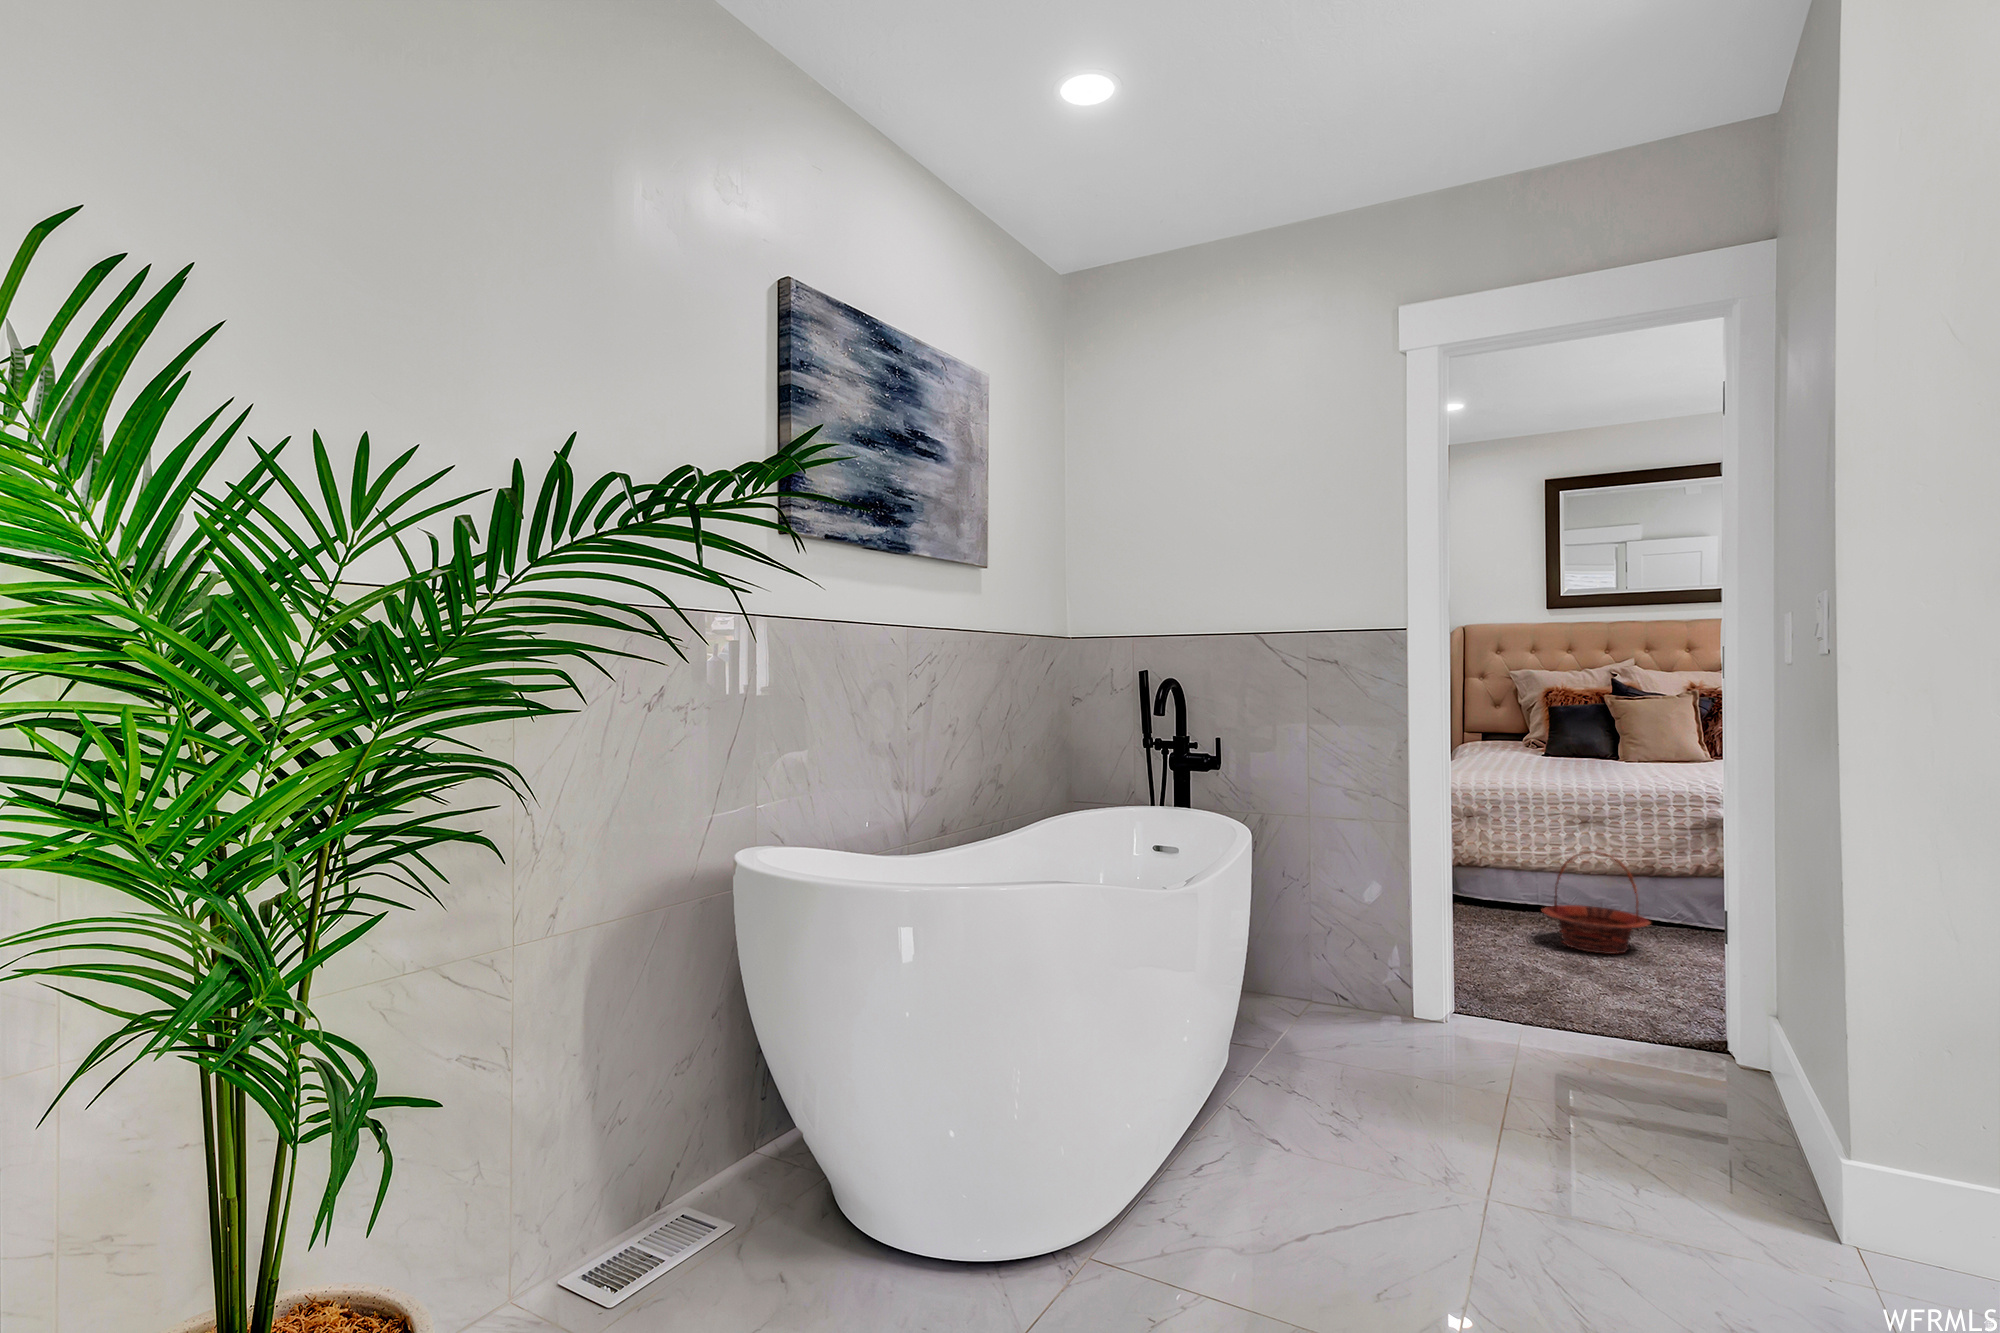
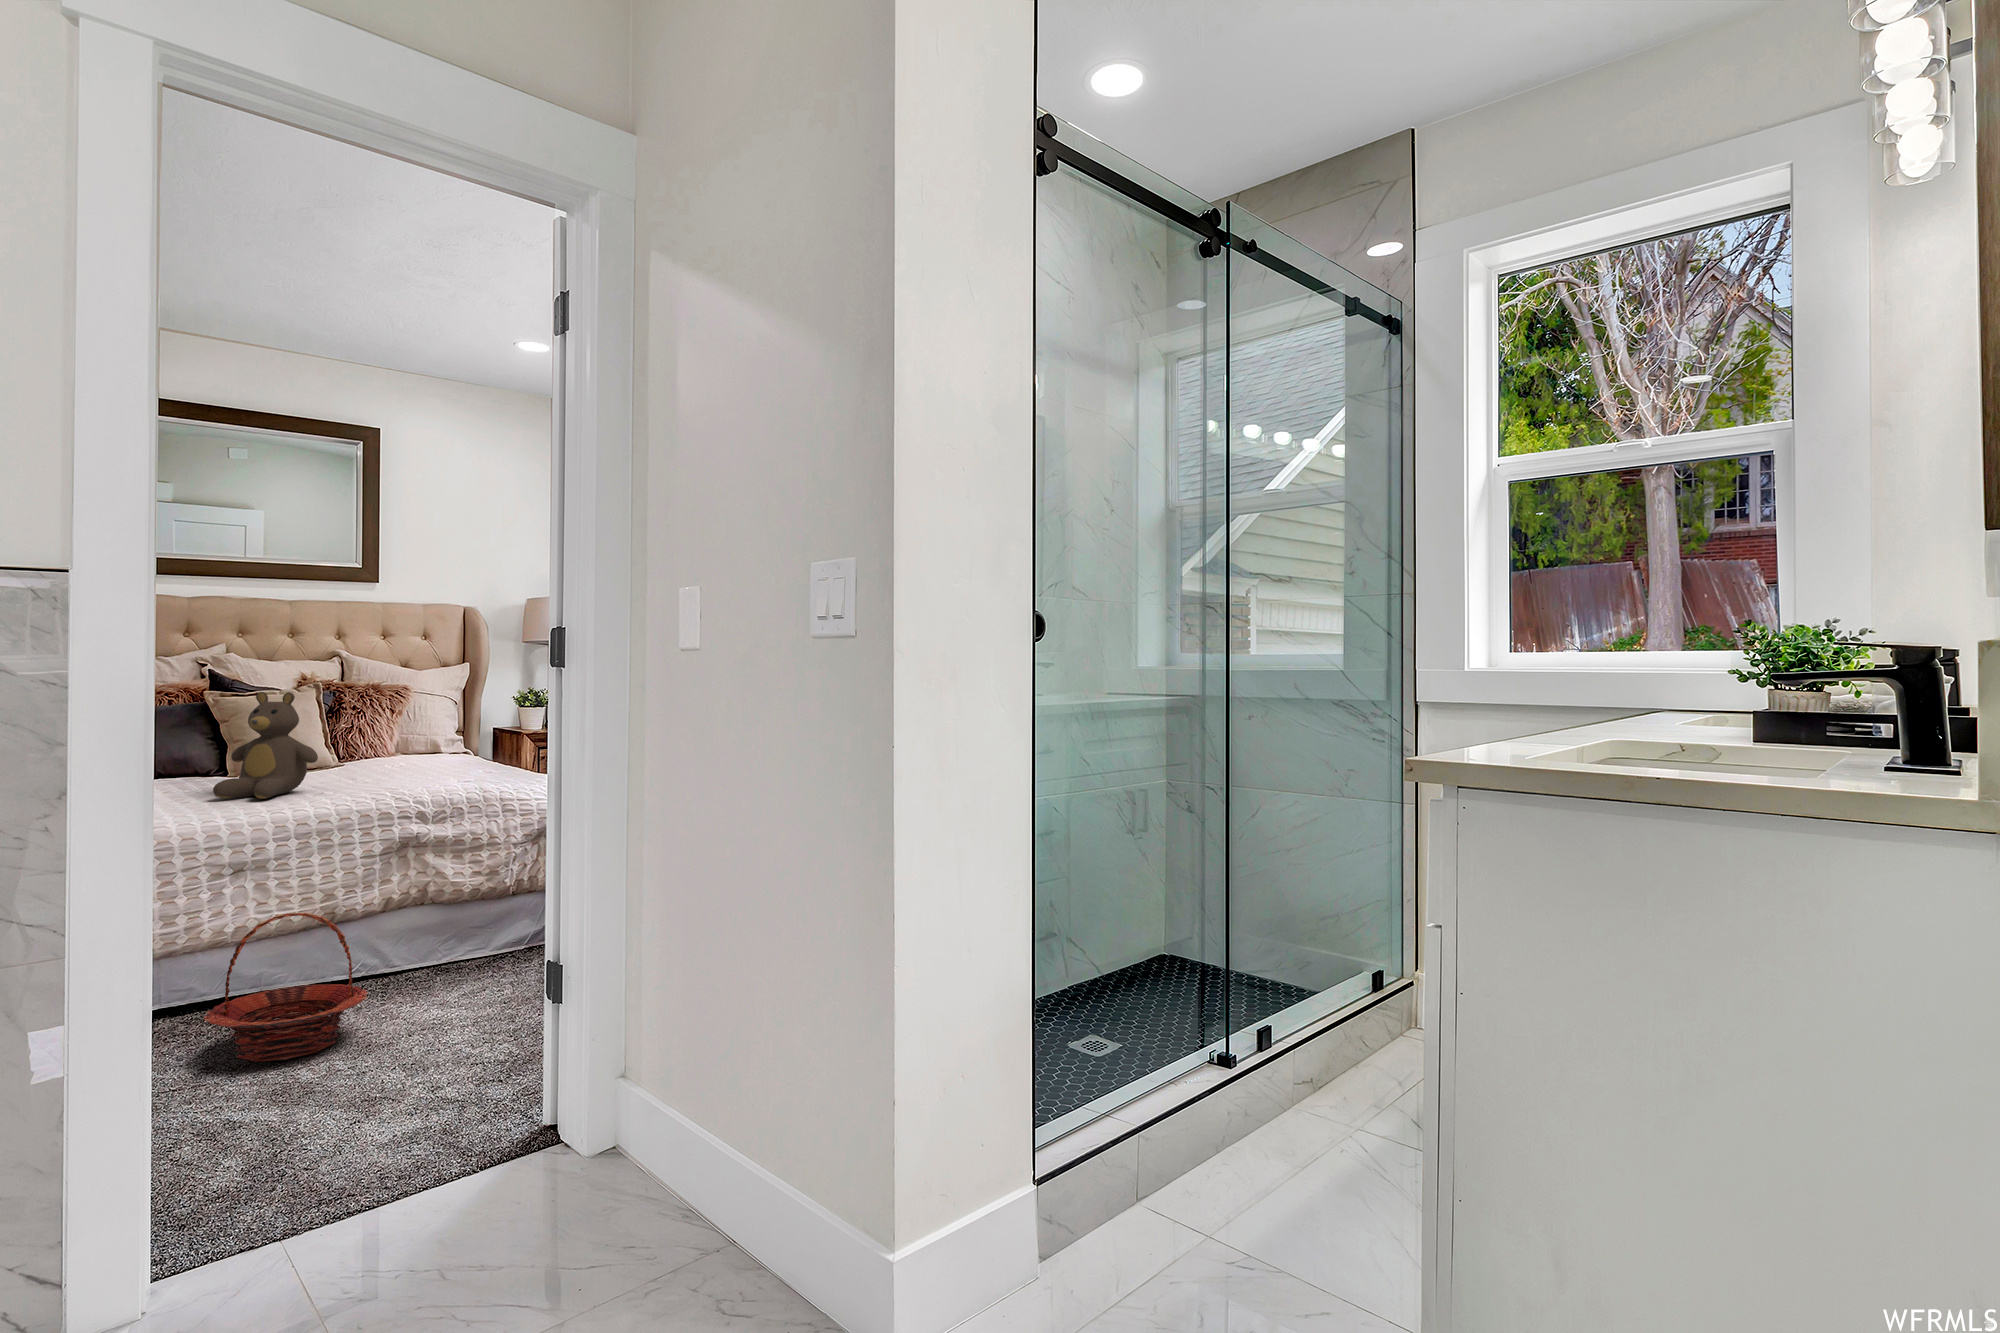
teddy bear: none [1584,695,1658,775] -> present [213,692,318,799]

